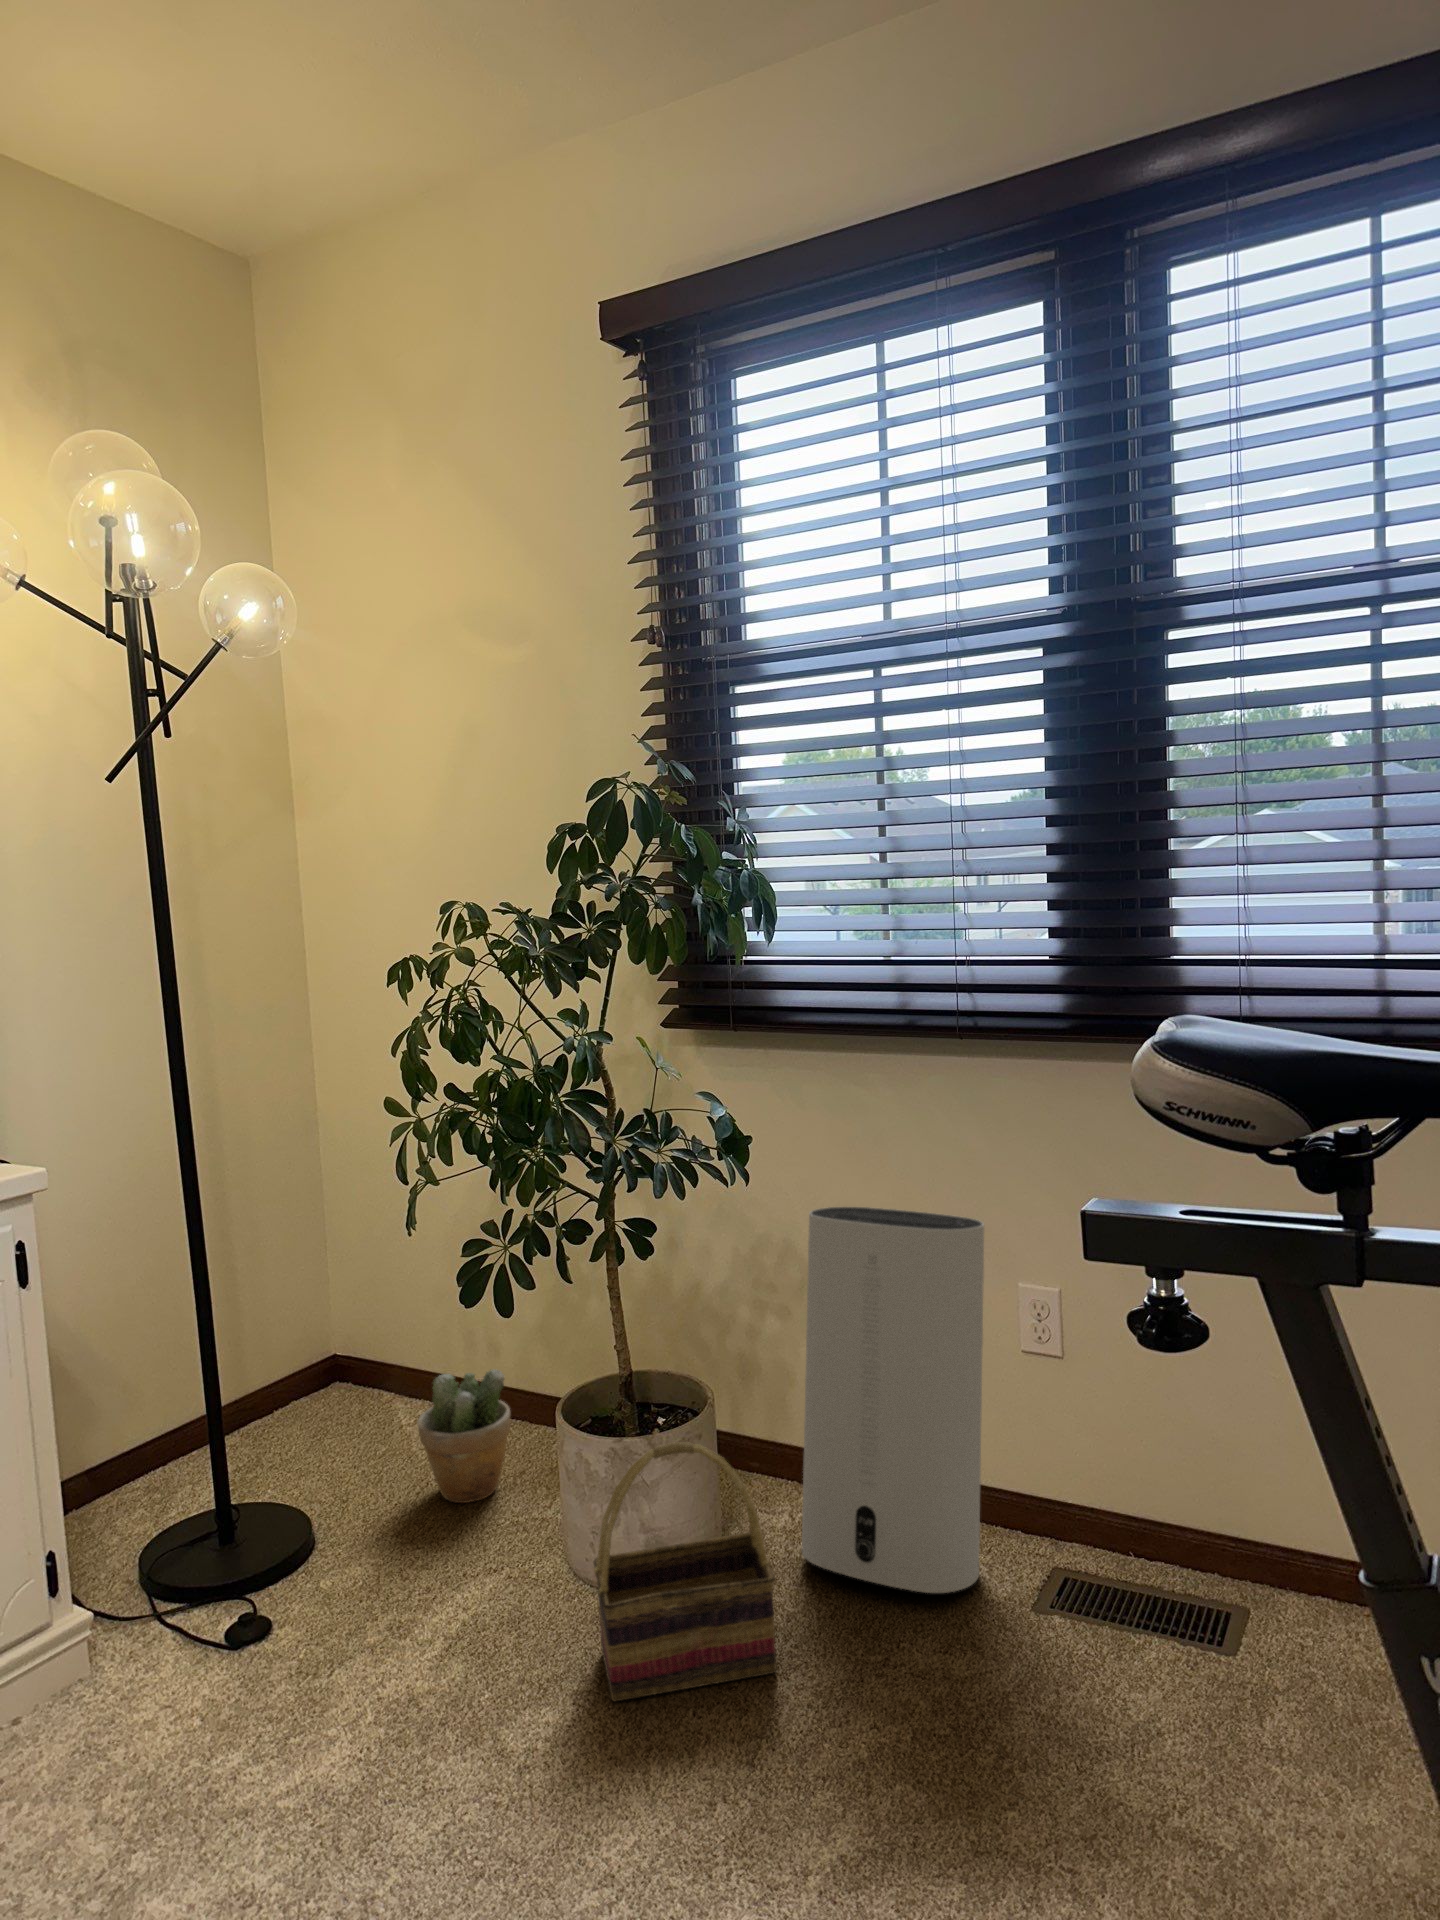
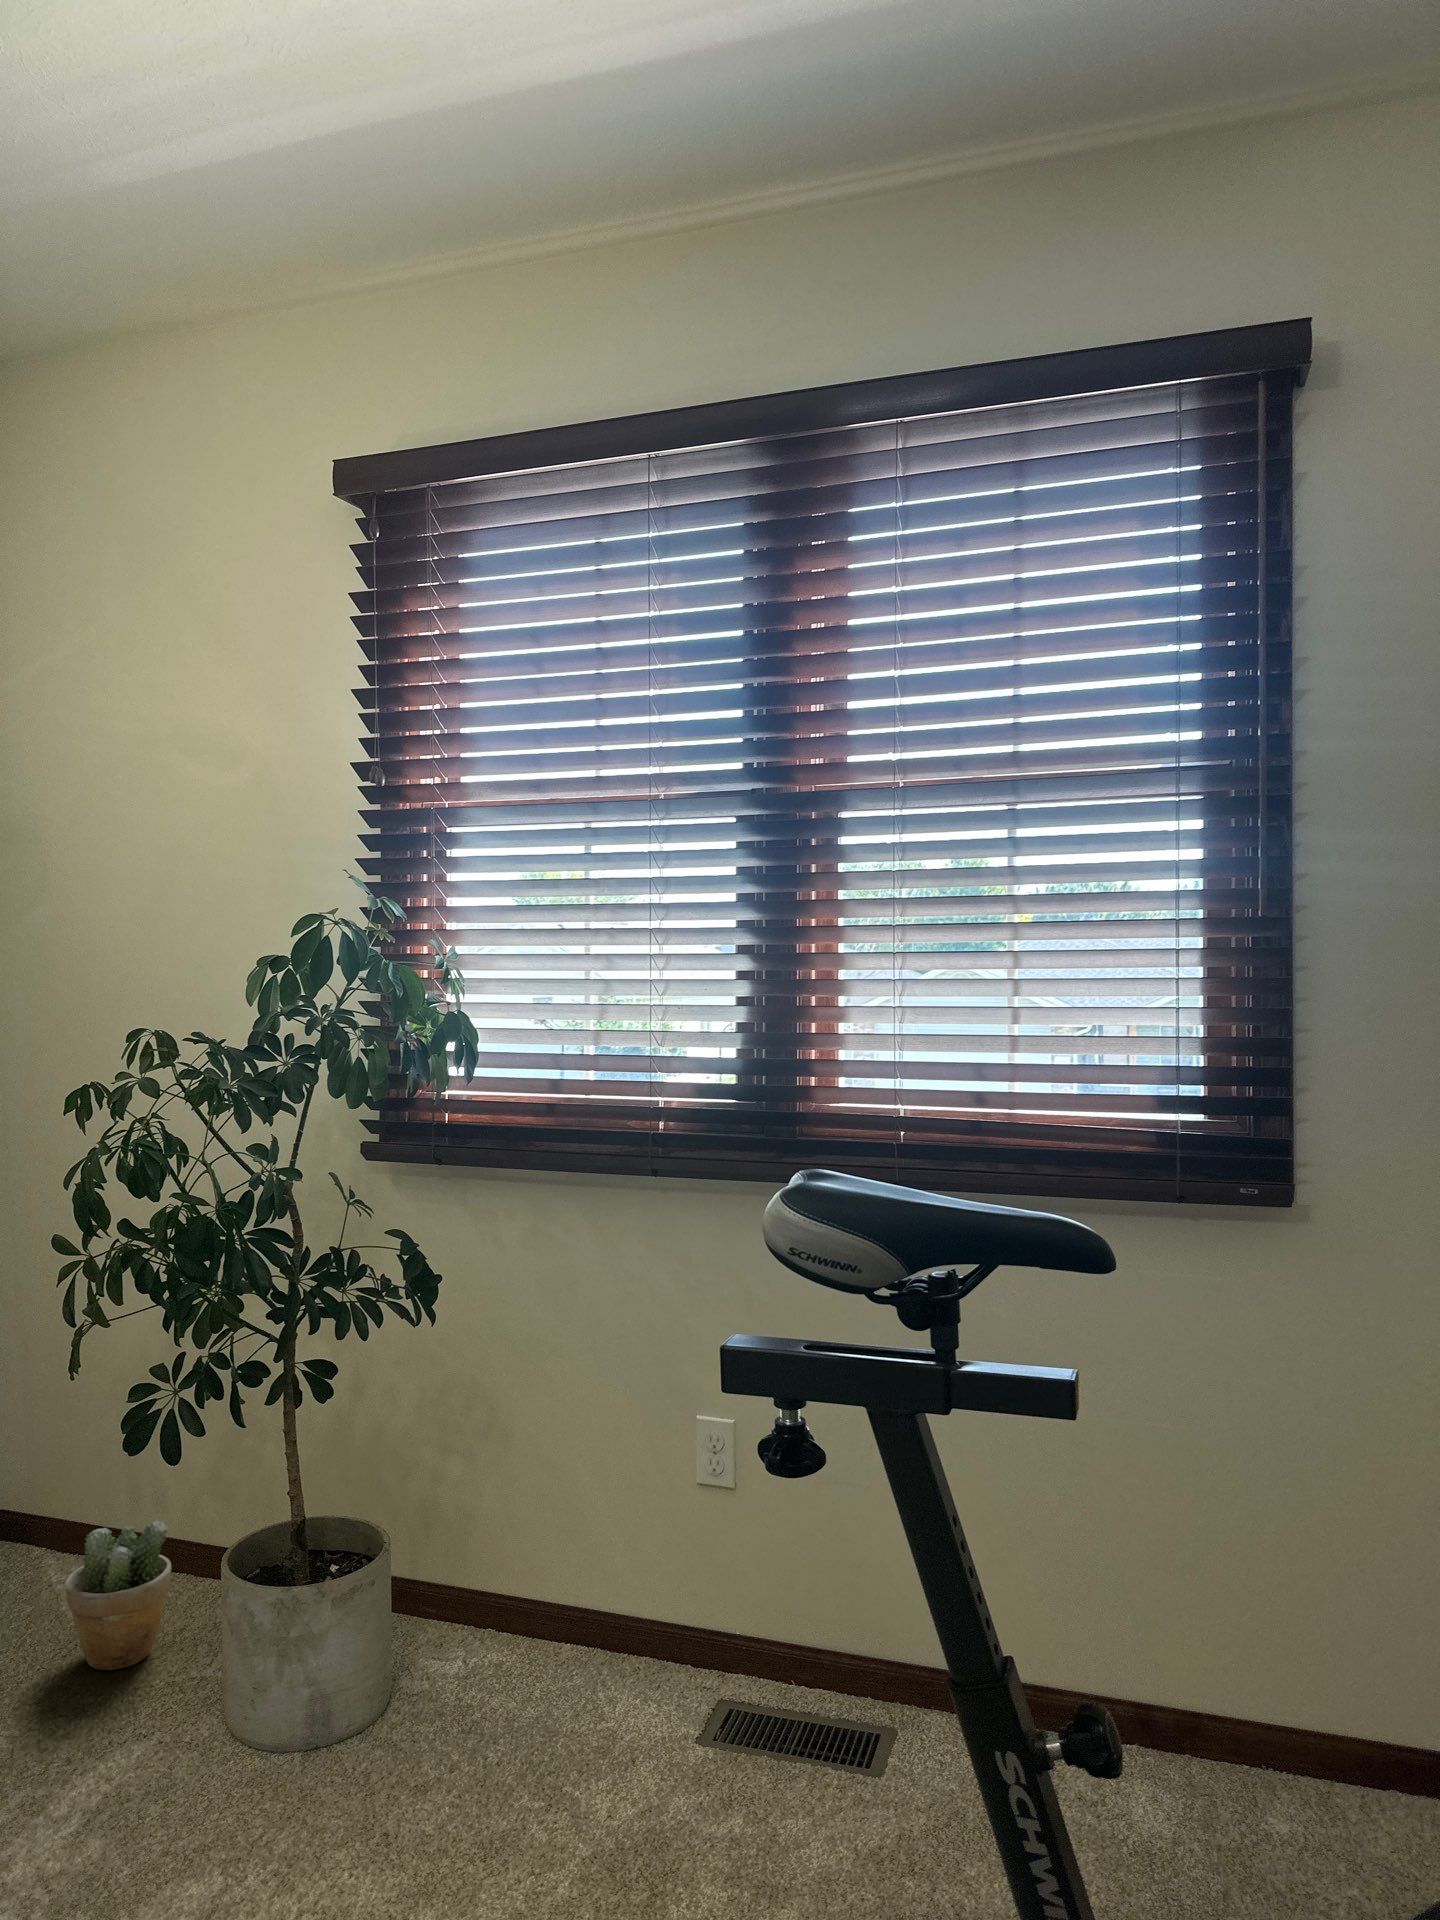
air purifier: present [802,1207,984,1593] -> none [472,1343,663,1732]
basket: present [594,1442,777,1702] -> none [249,1588,439,1872]

